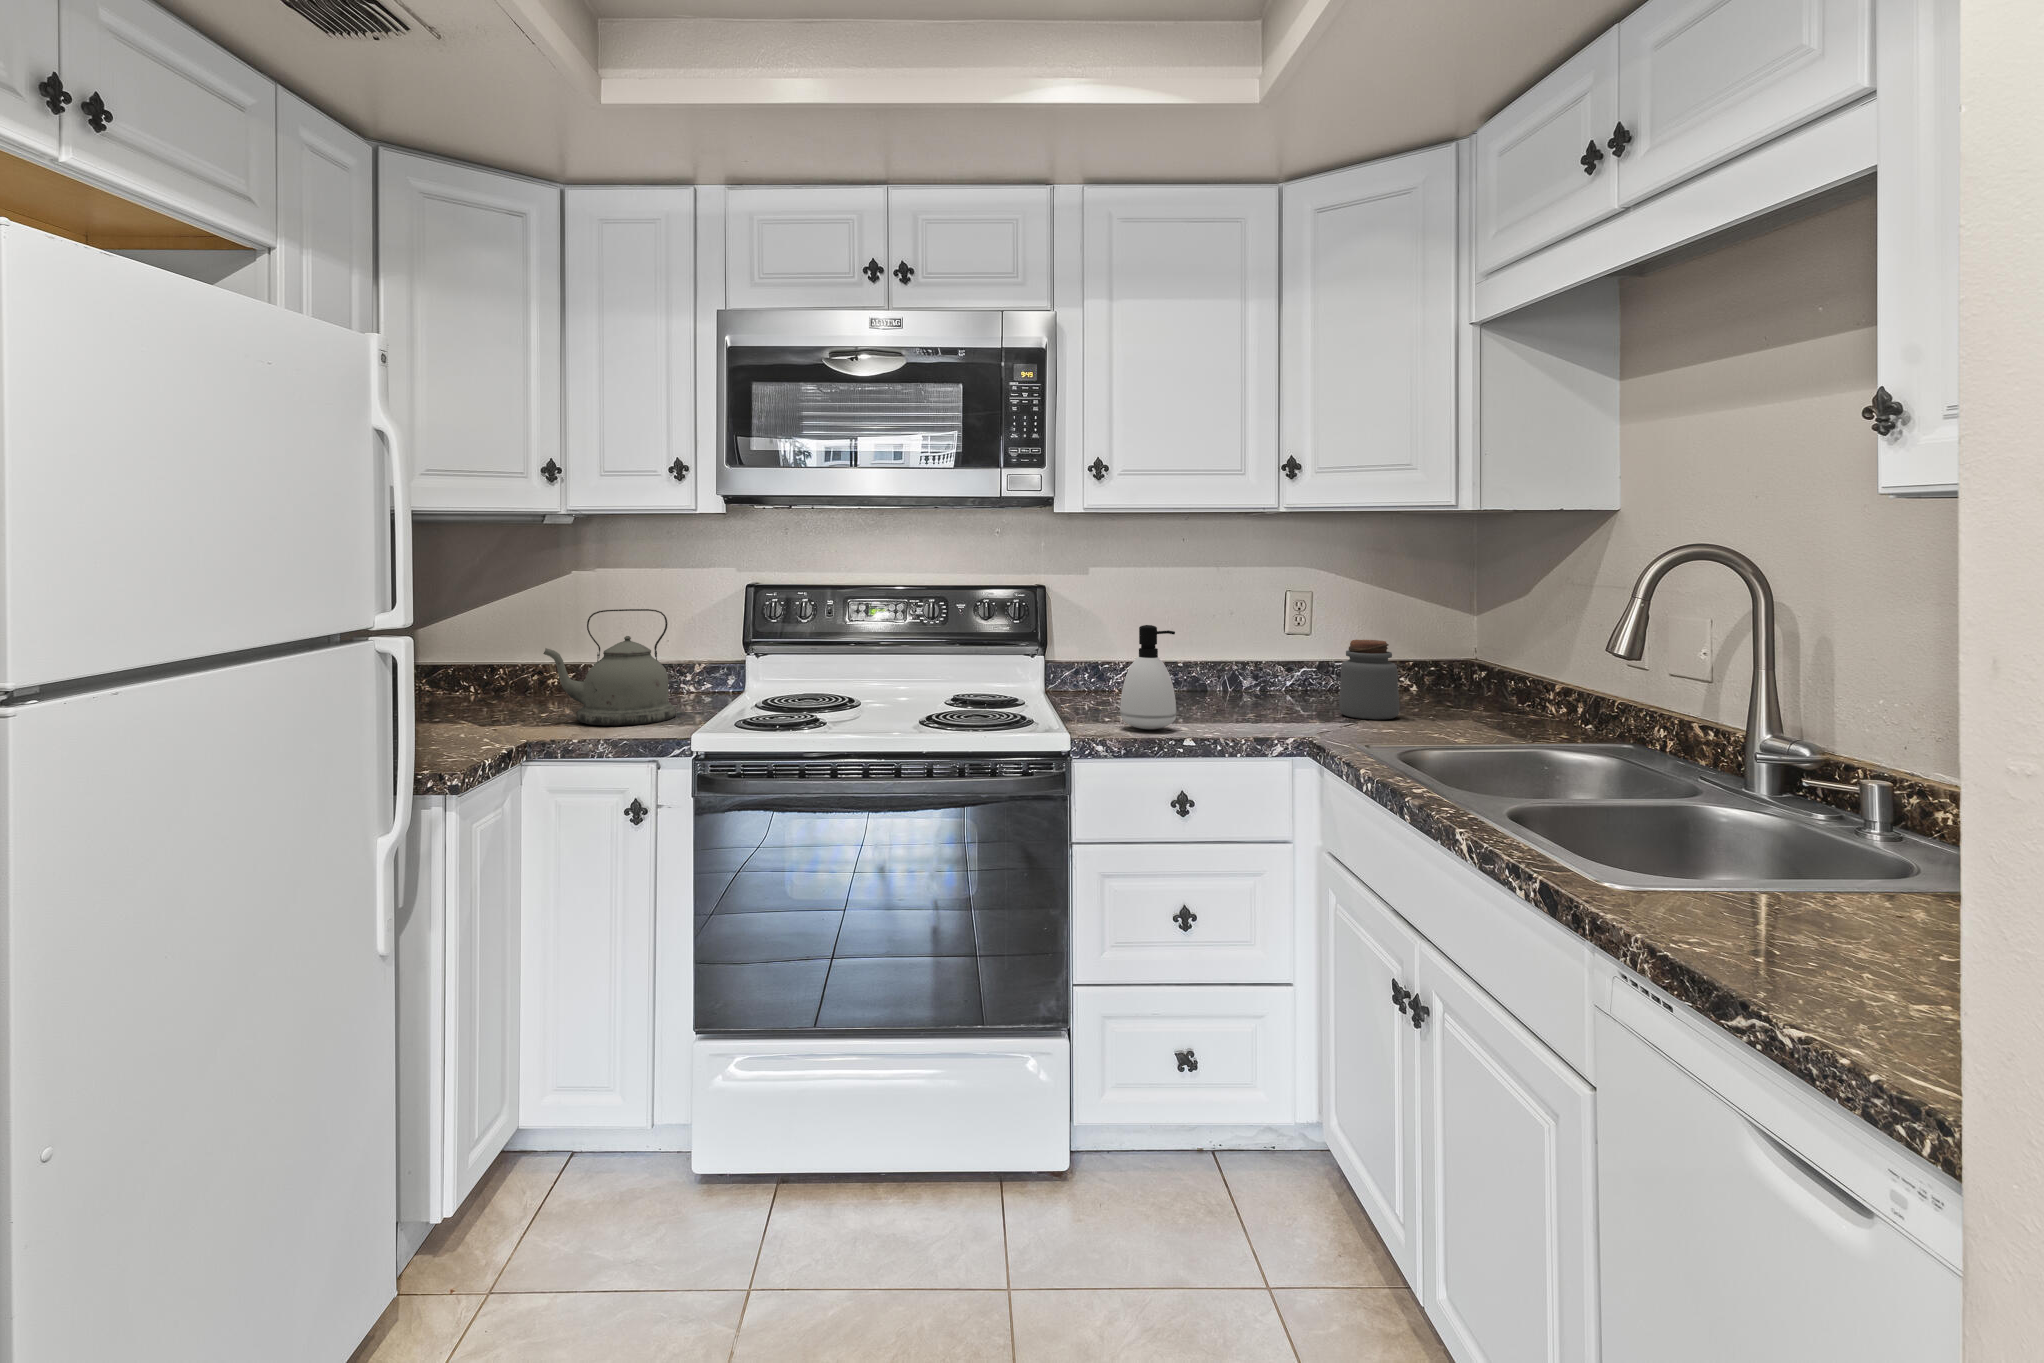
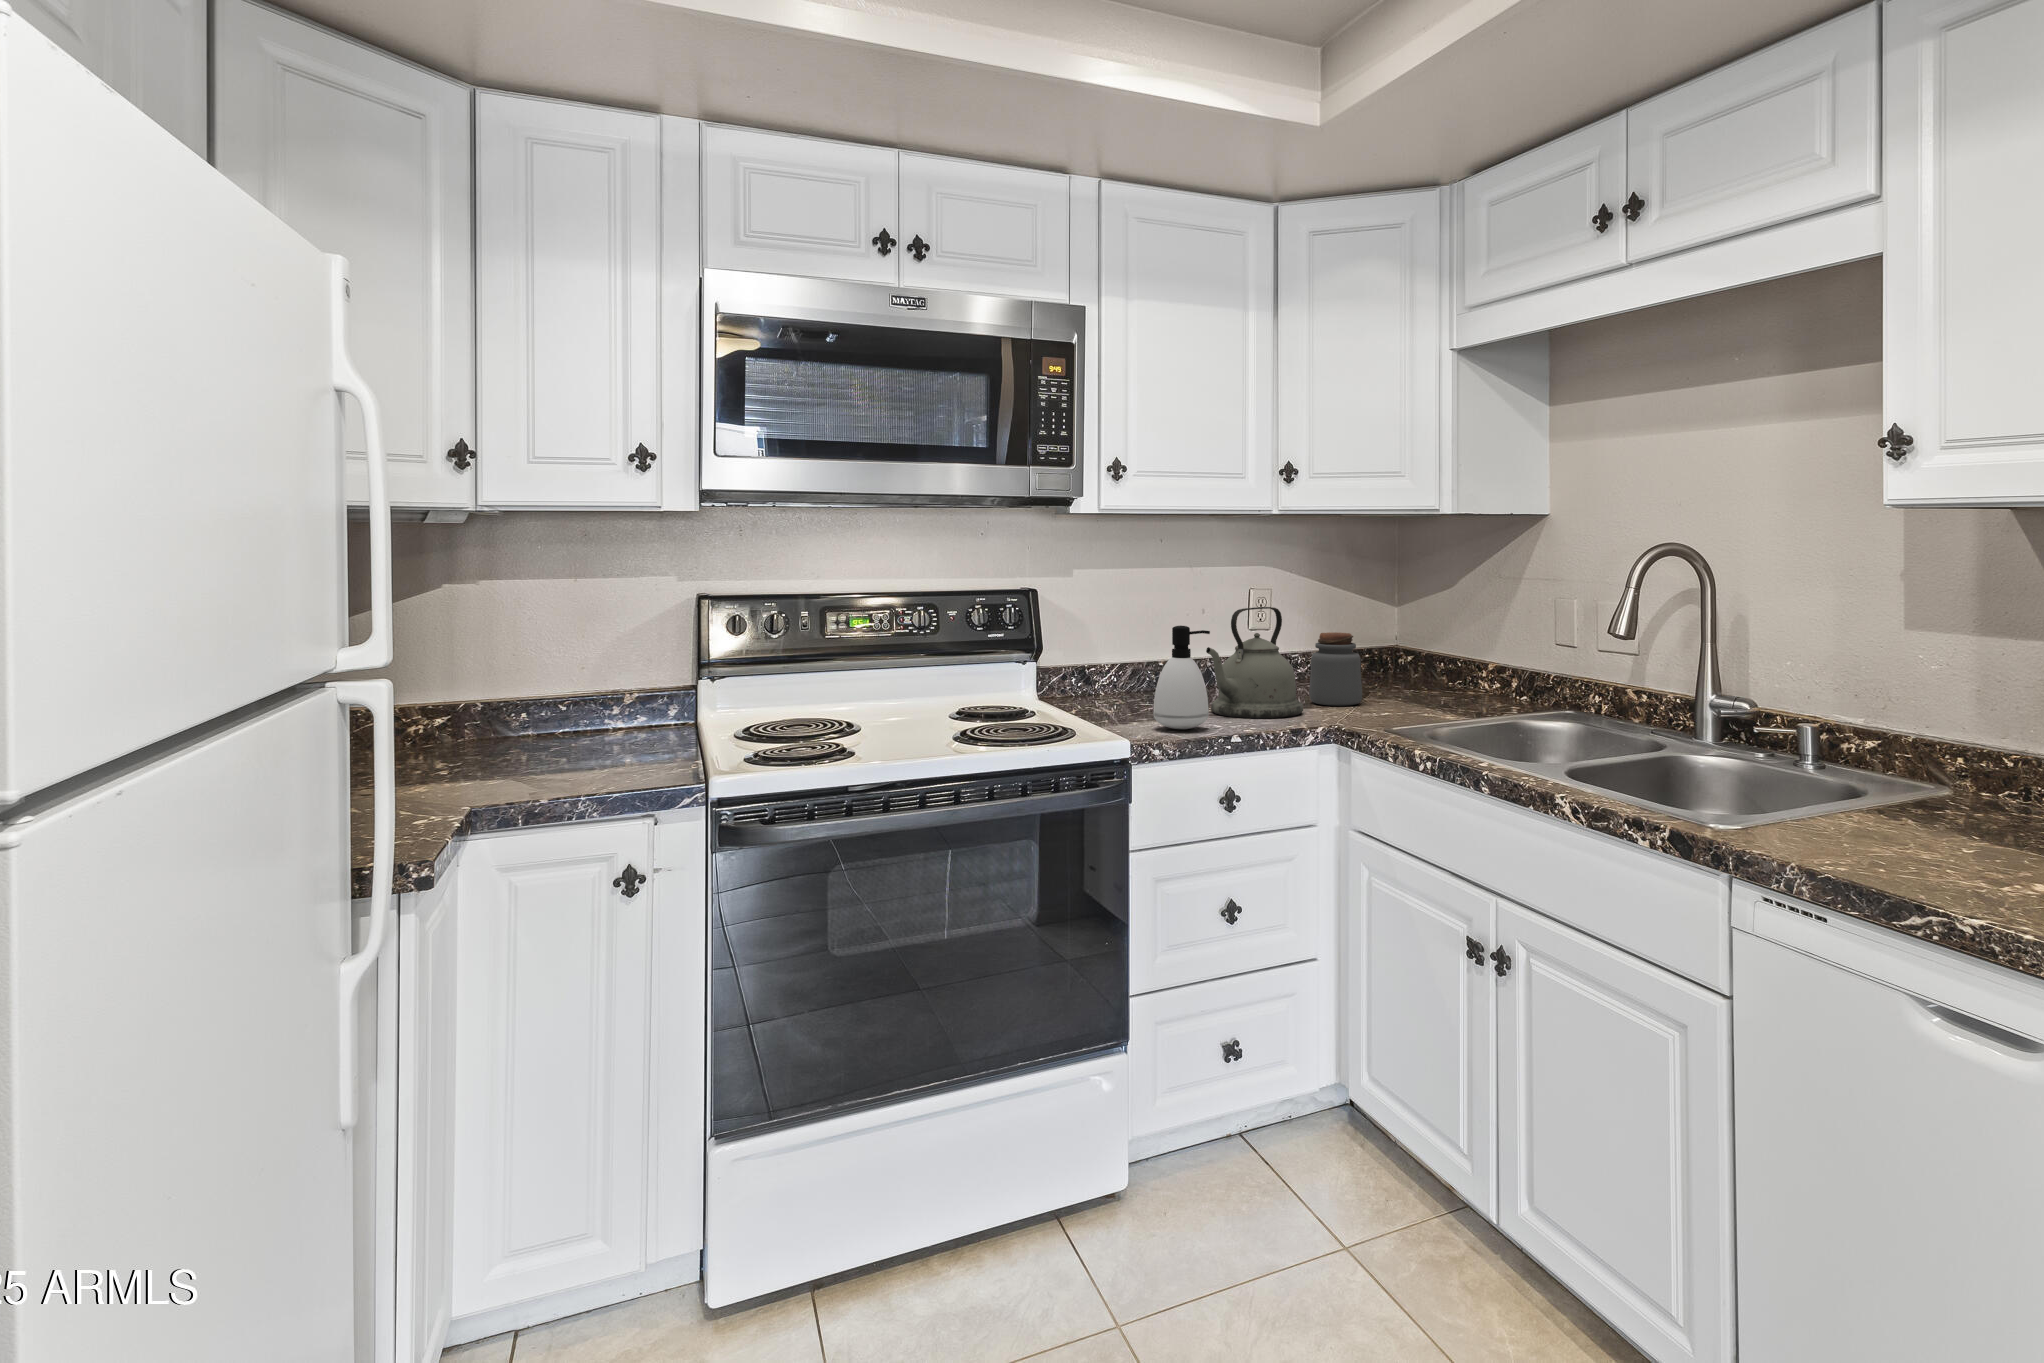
kettle: present [543,609,676,726] -> present [1206,607,1303,718]

